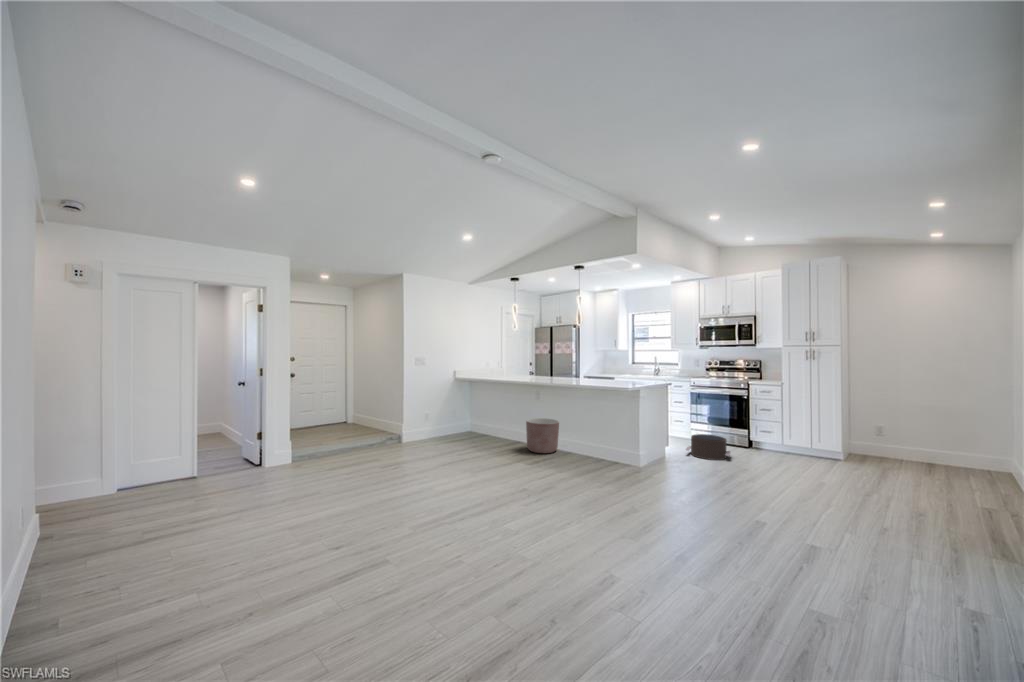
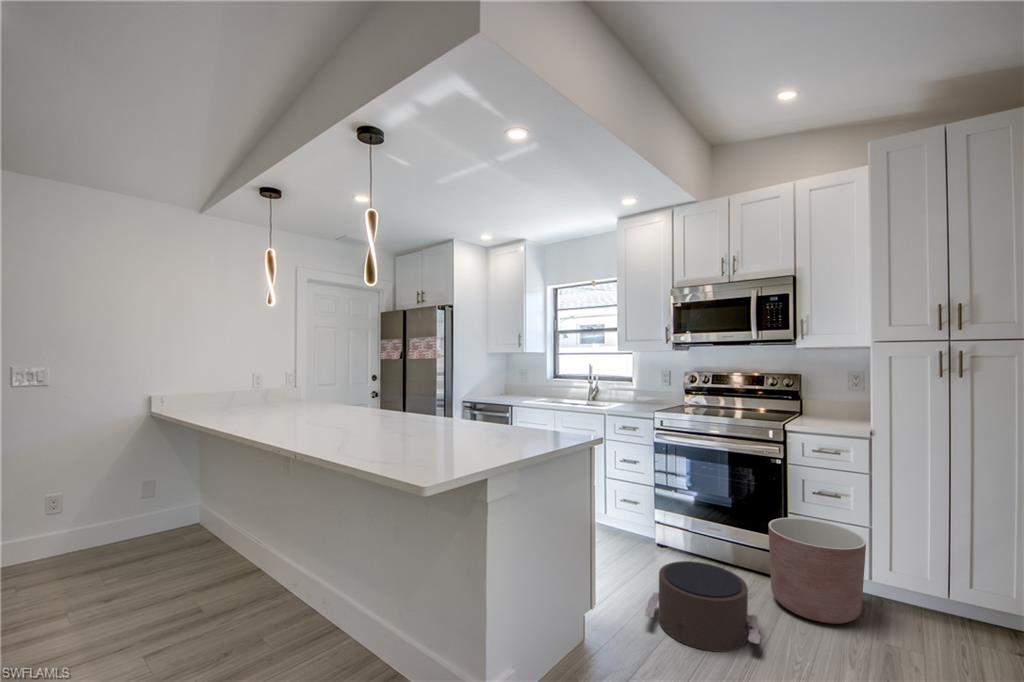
planter: present [526,418,559,453] -> present [768,518,866,624]

